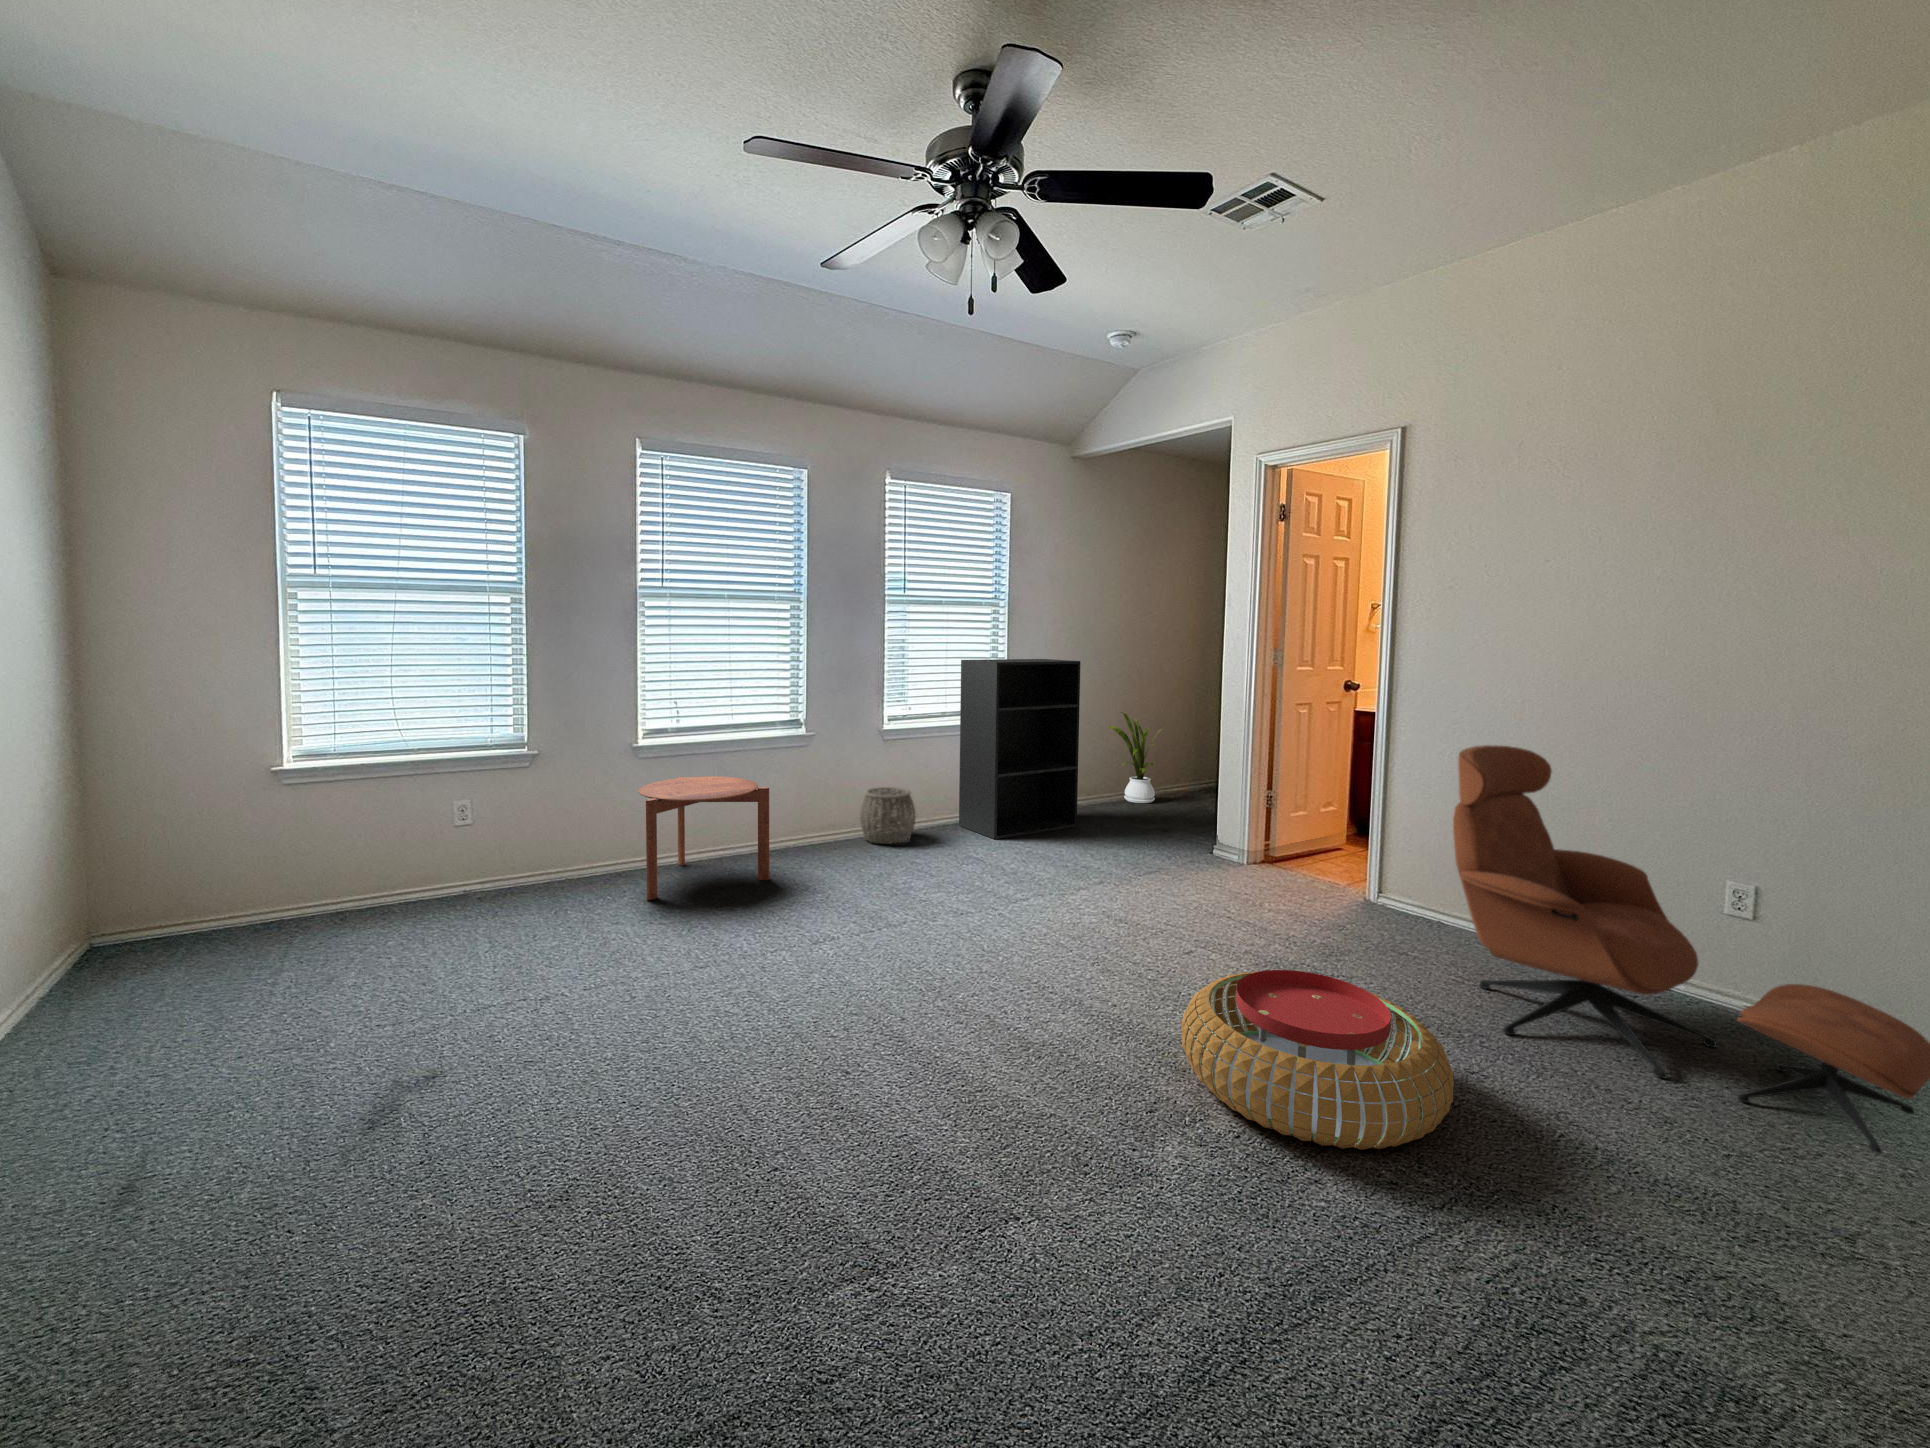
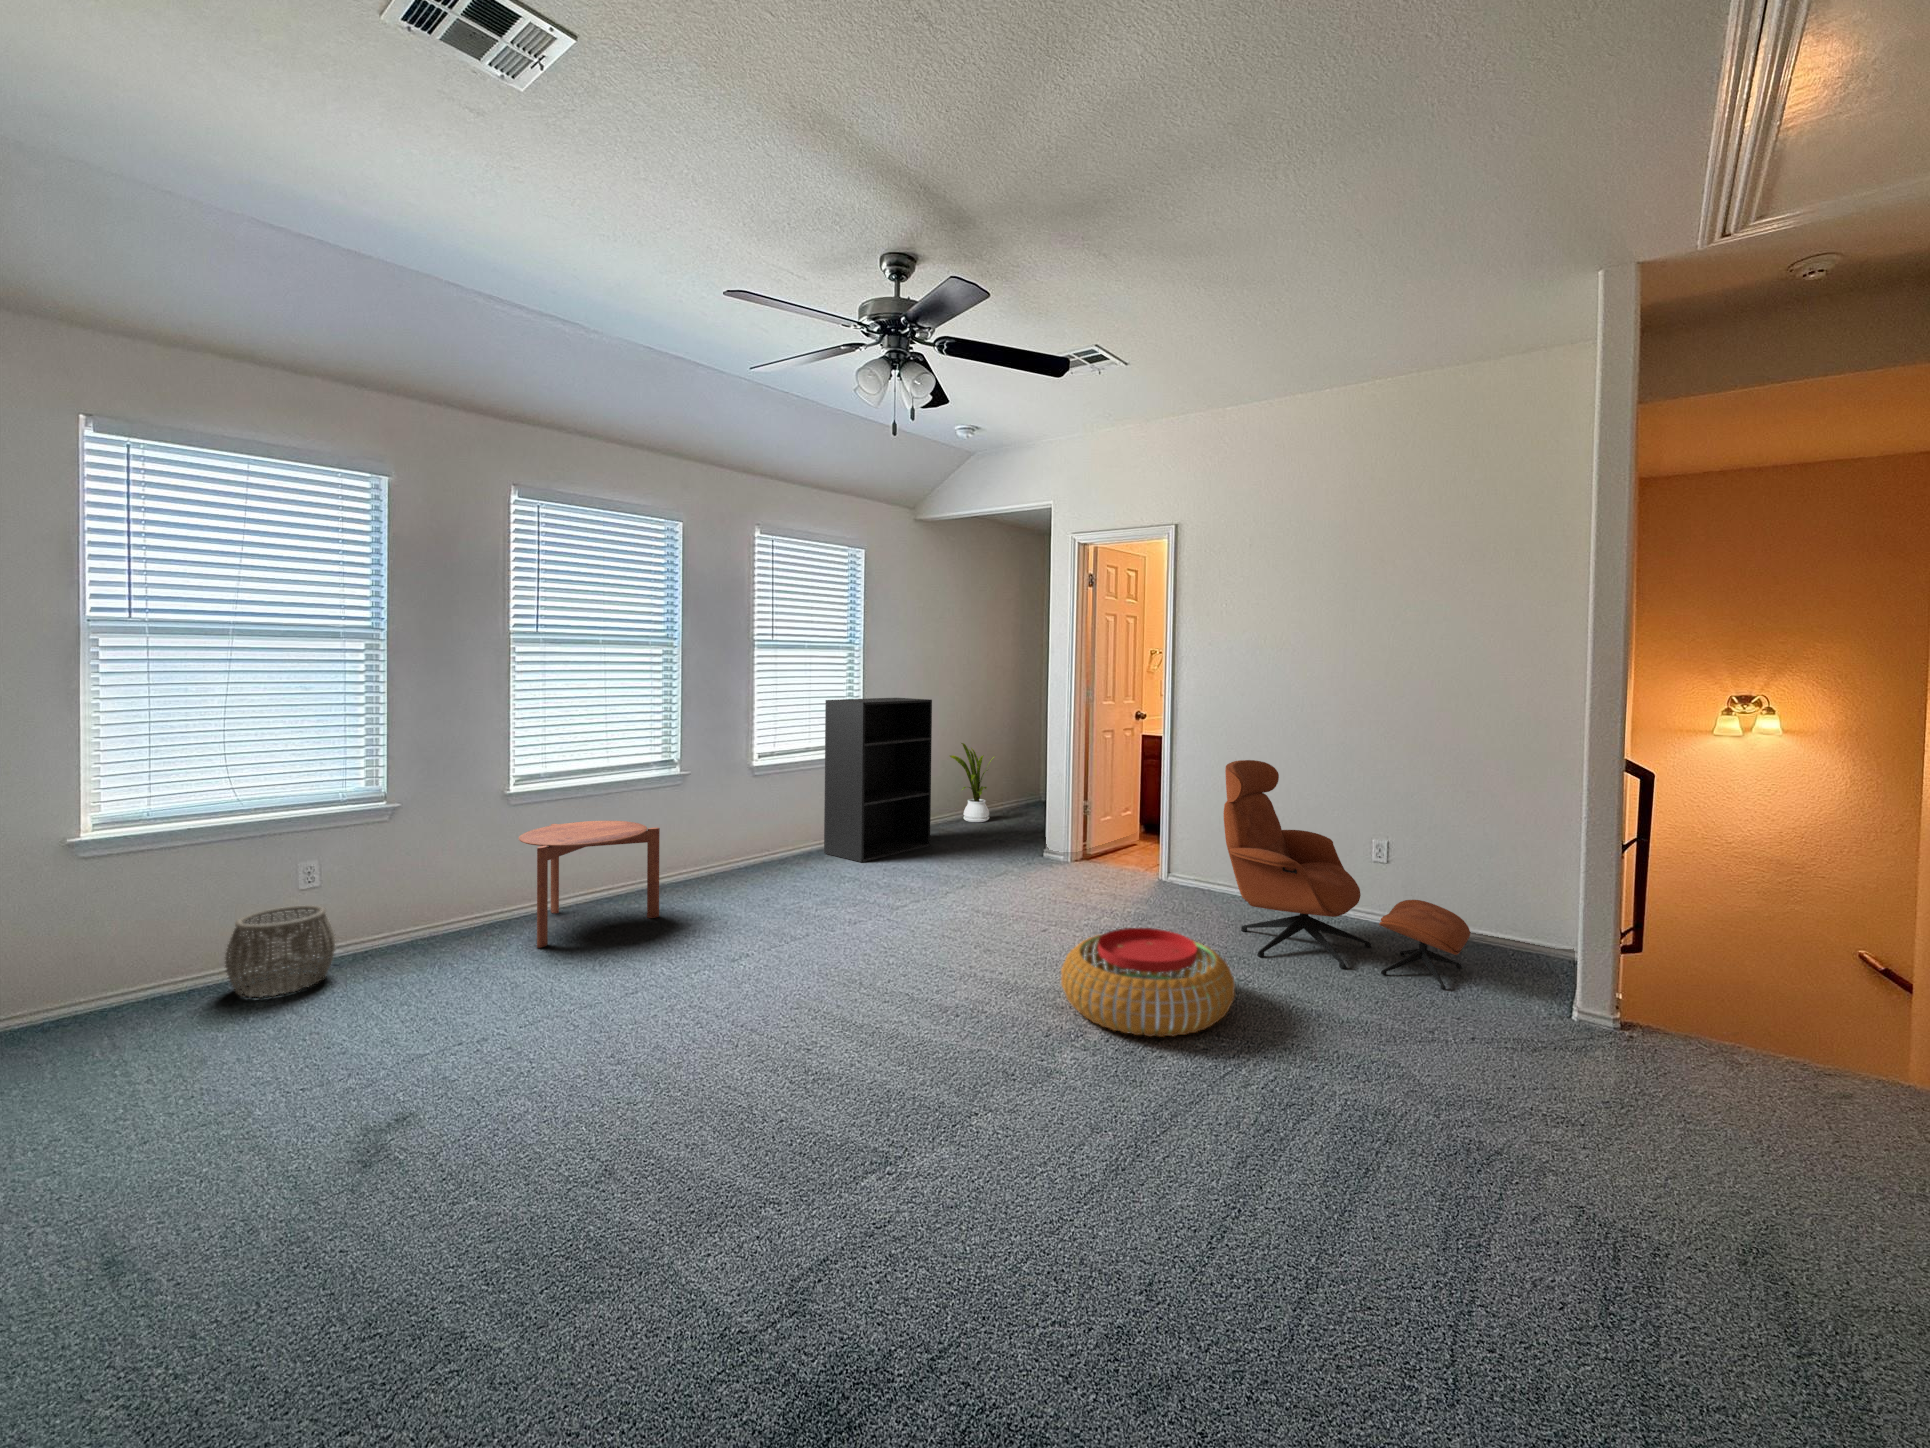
woven basket: present [860,787,915,844] -> present [225,905,335,997]

